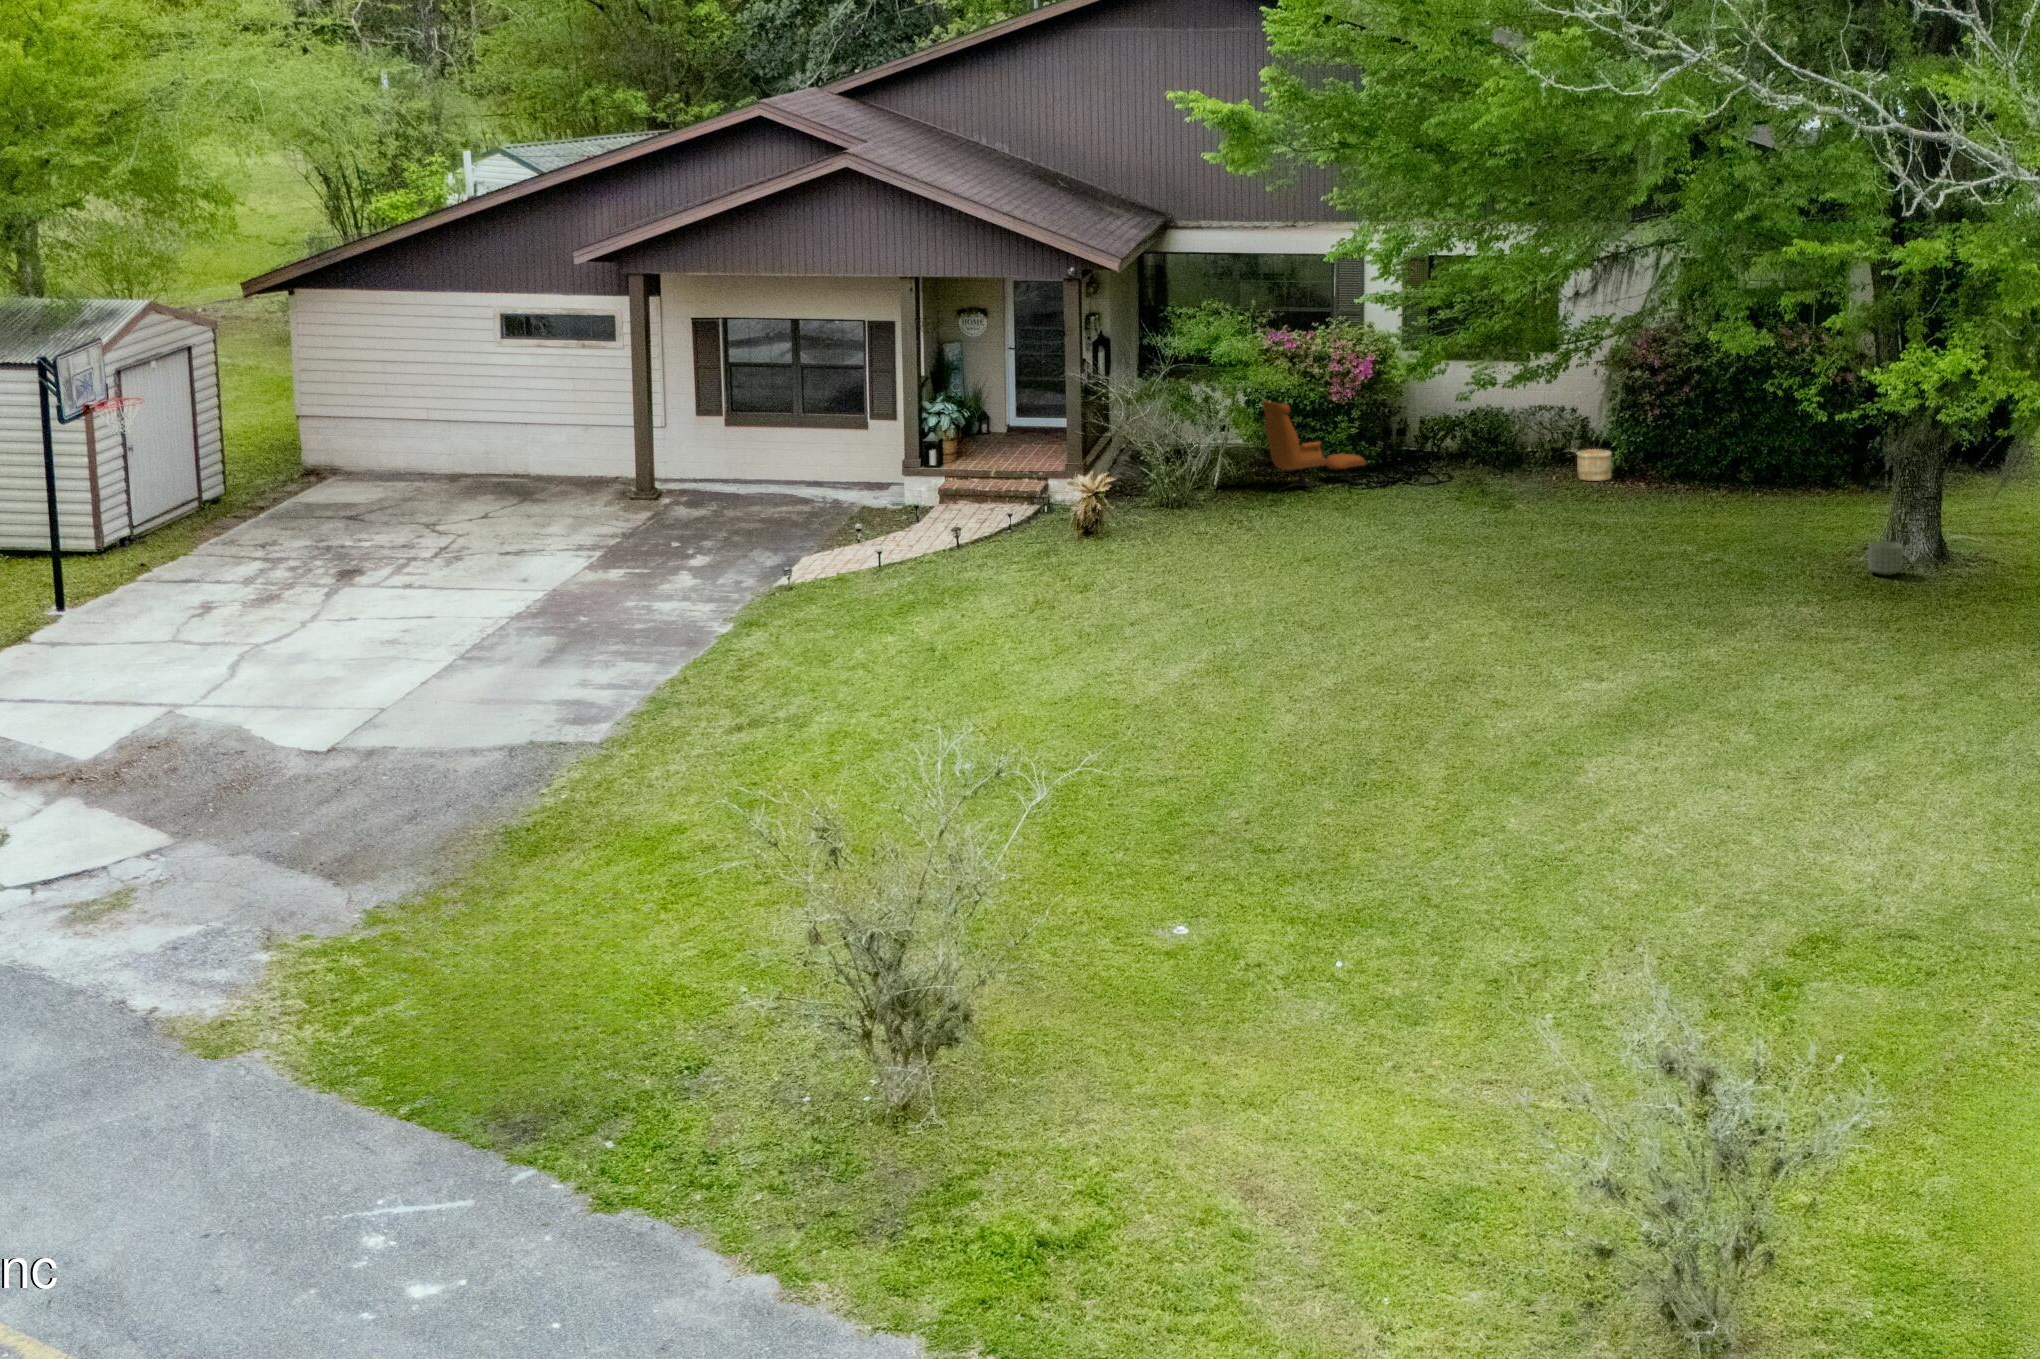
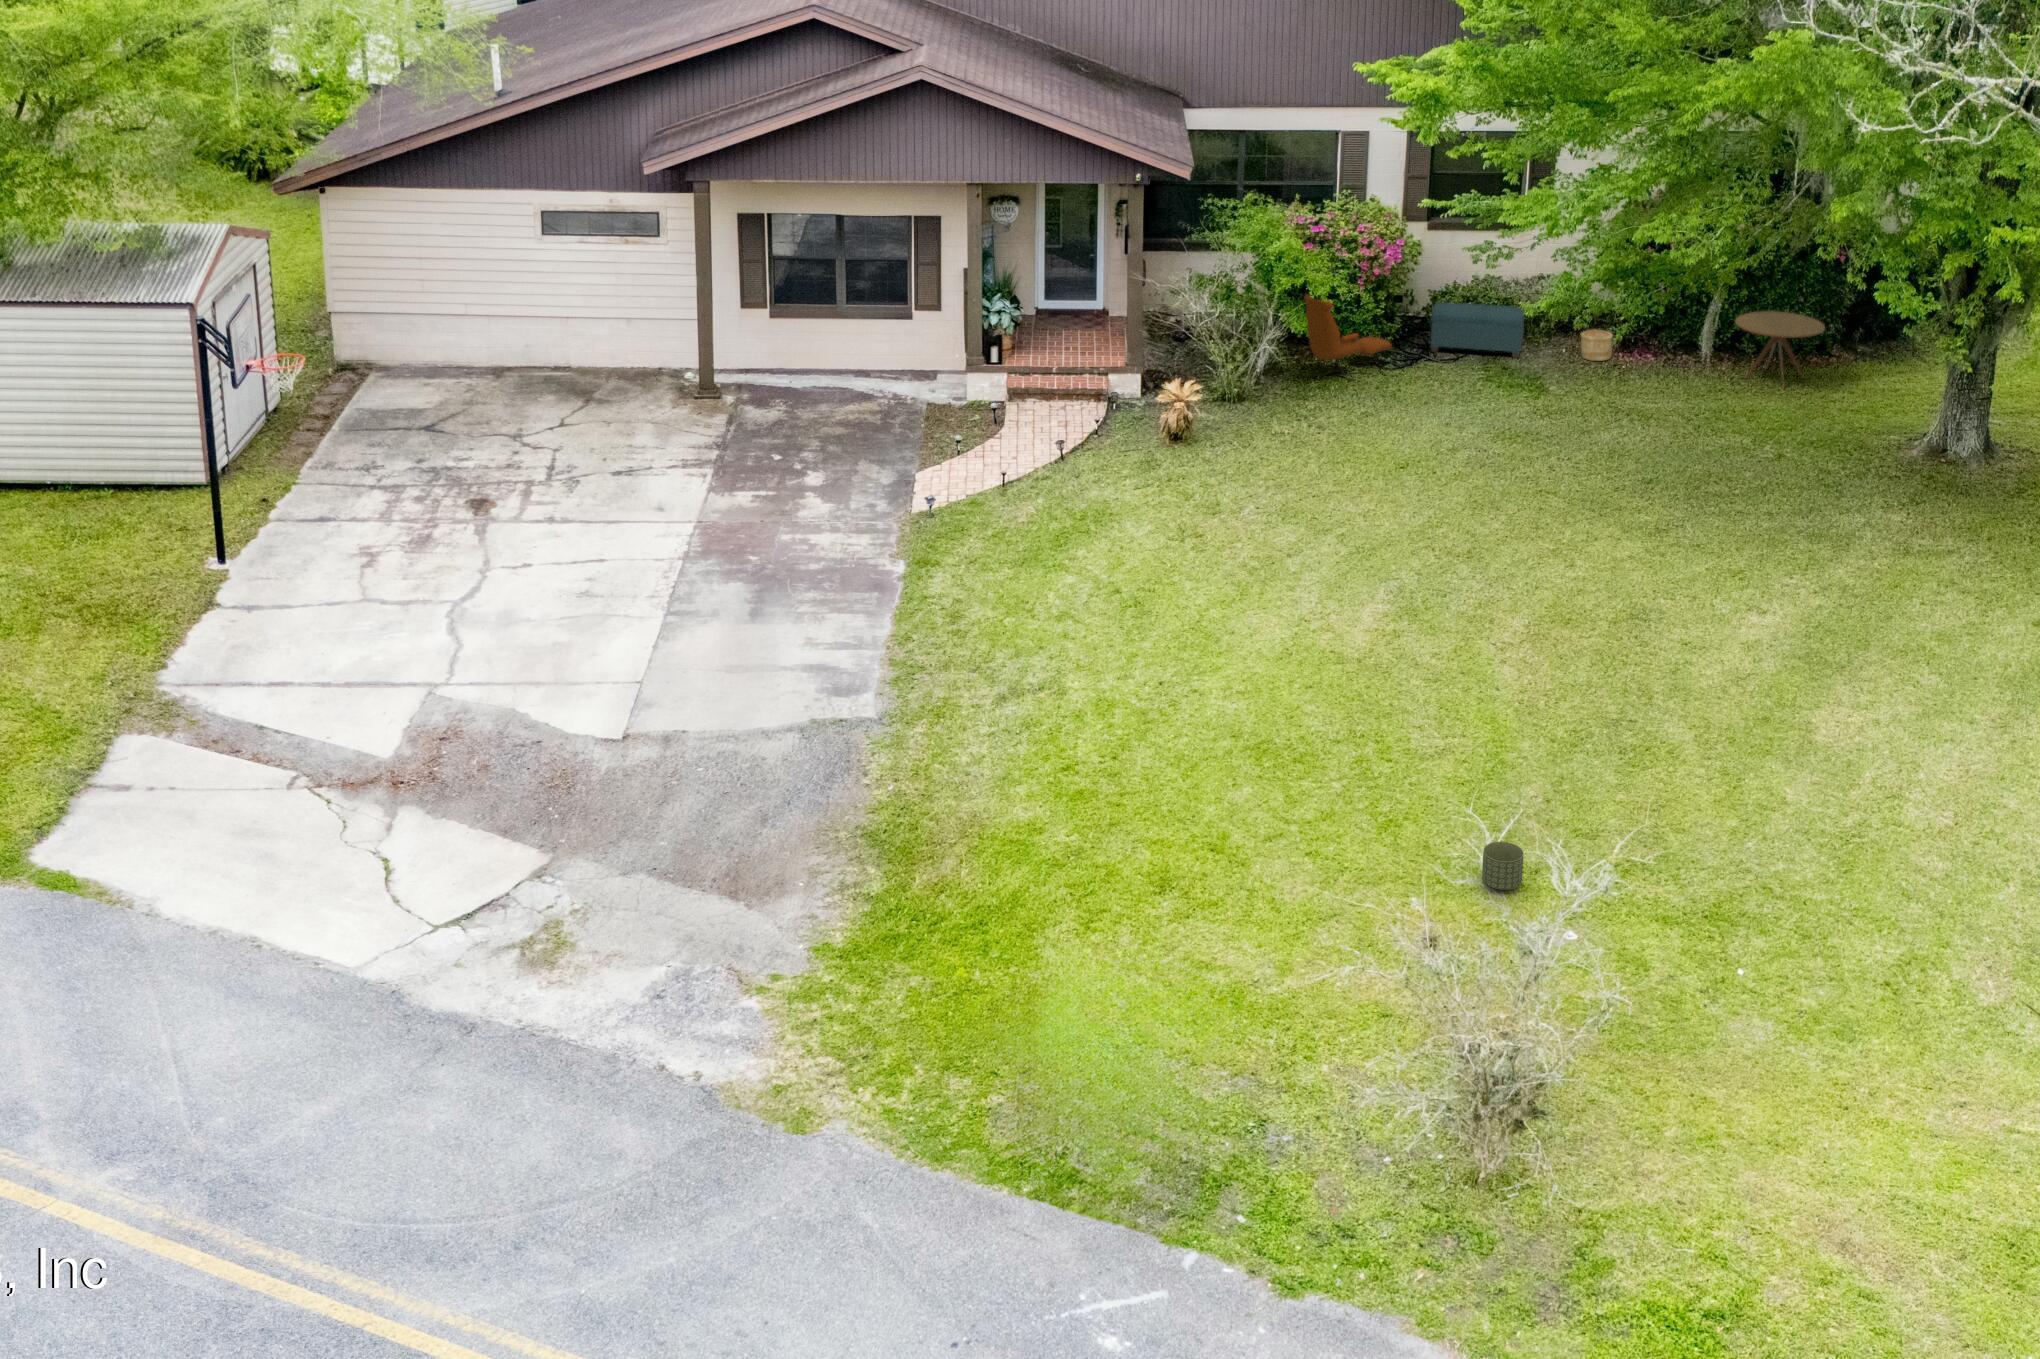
bench: none [1413,423,1517,479] -> present [1430,302,1525,358]
round table: none [1743,424,1845,503] -> present [1735,311,1825,388]
planter: present [1868,541,1903,576] -> present [1482,842,1524,890]

